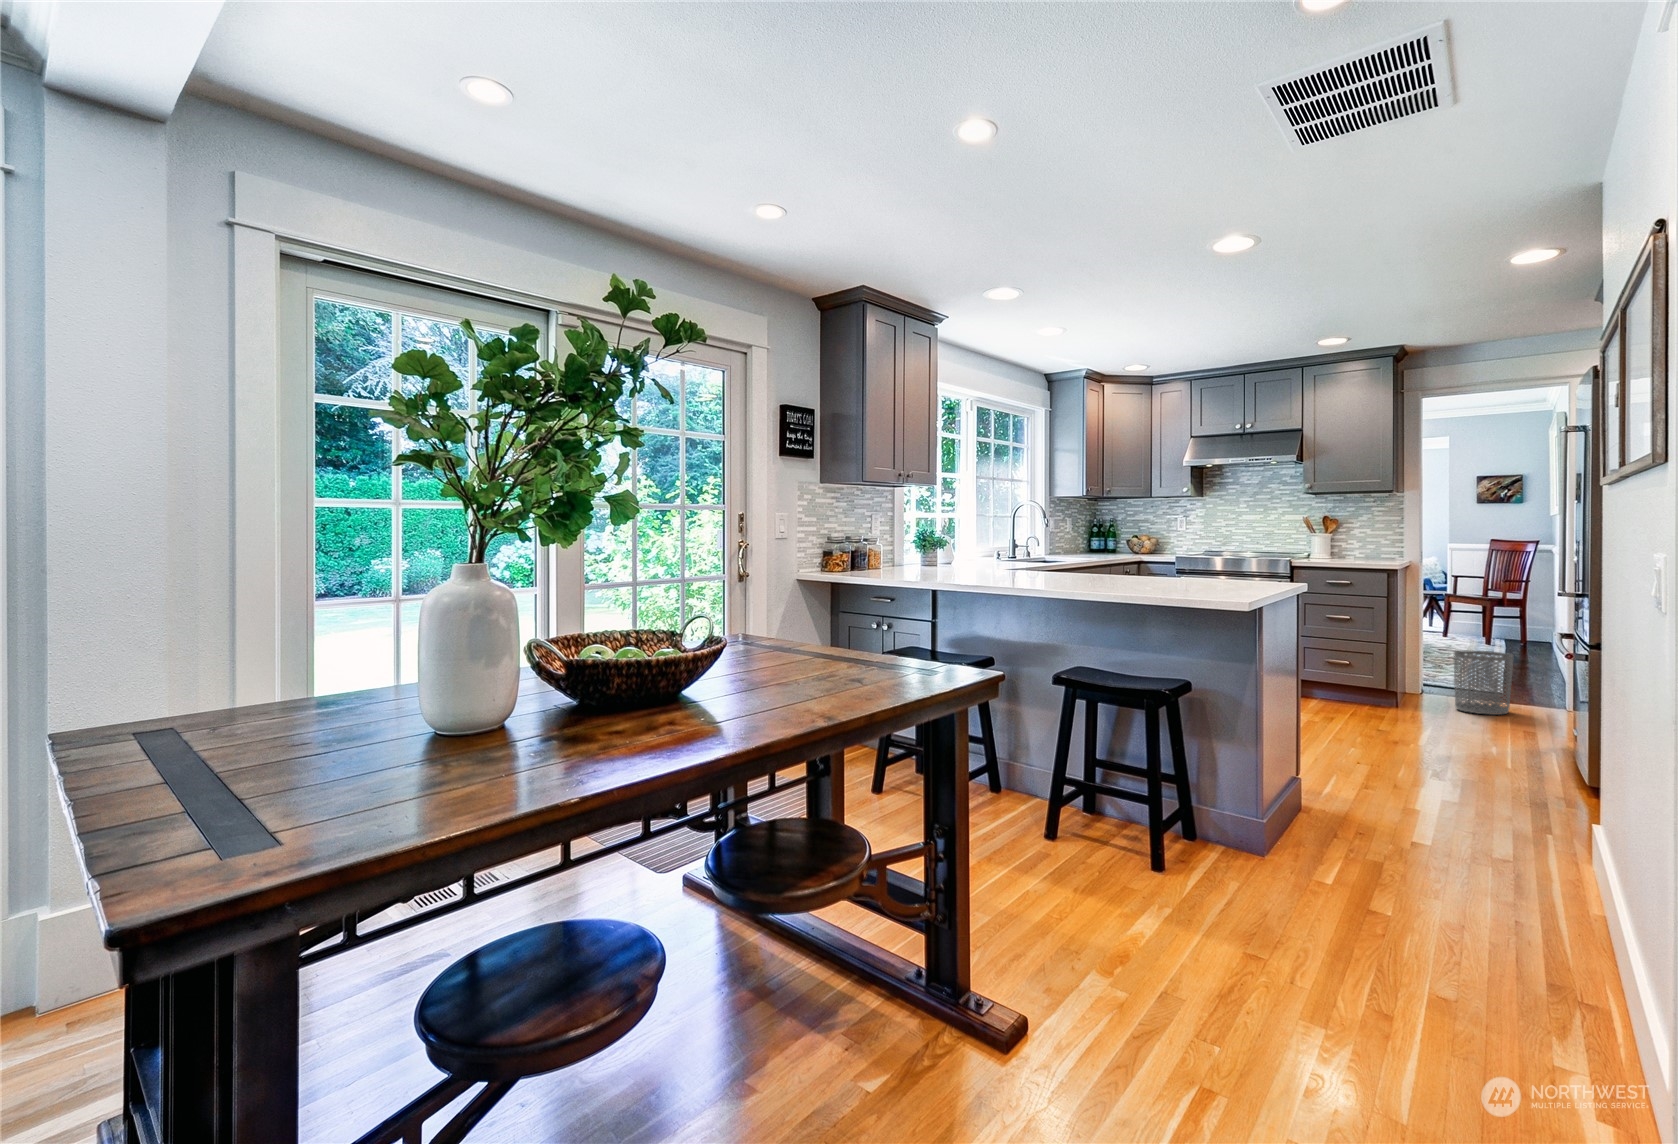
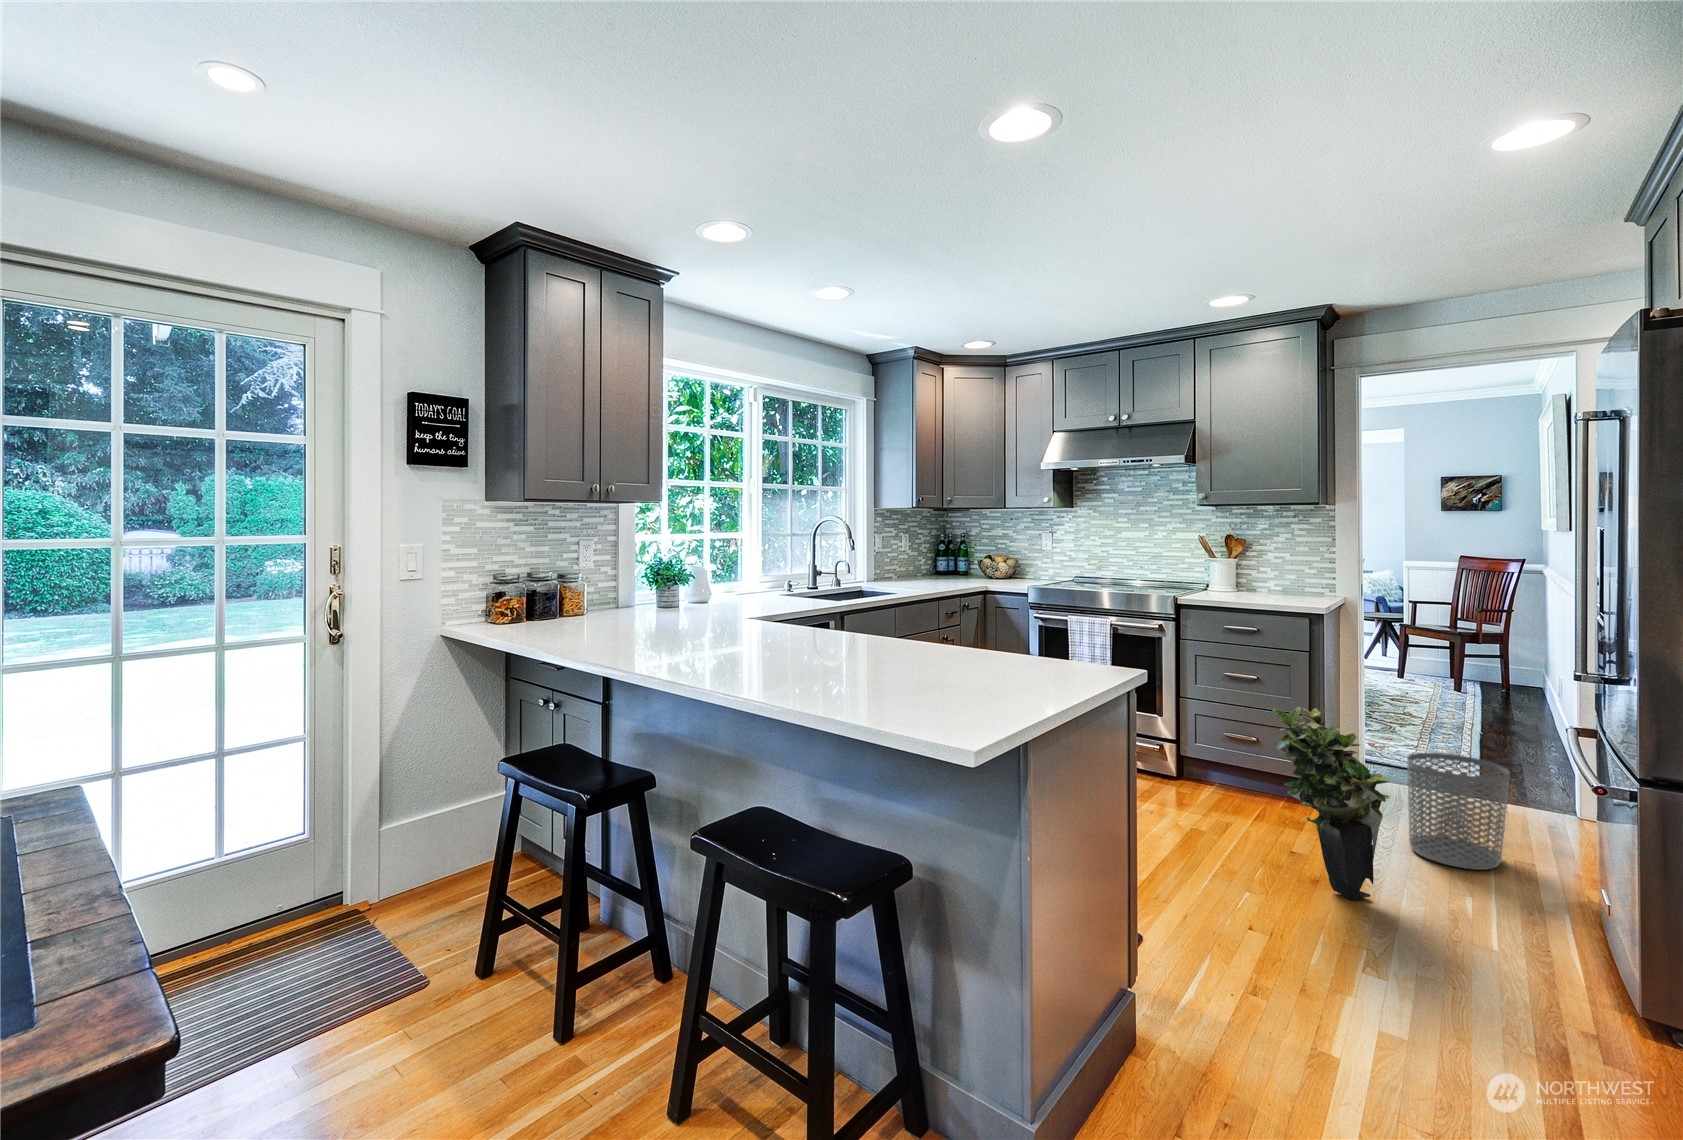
potted plant: none [1374,616,1445,725] -> present [1273,707,1391,900]

